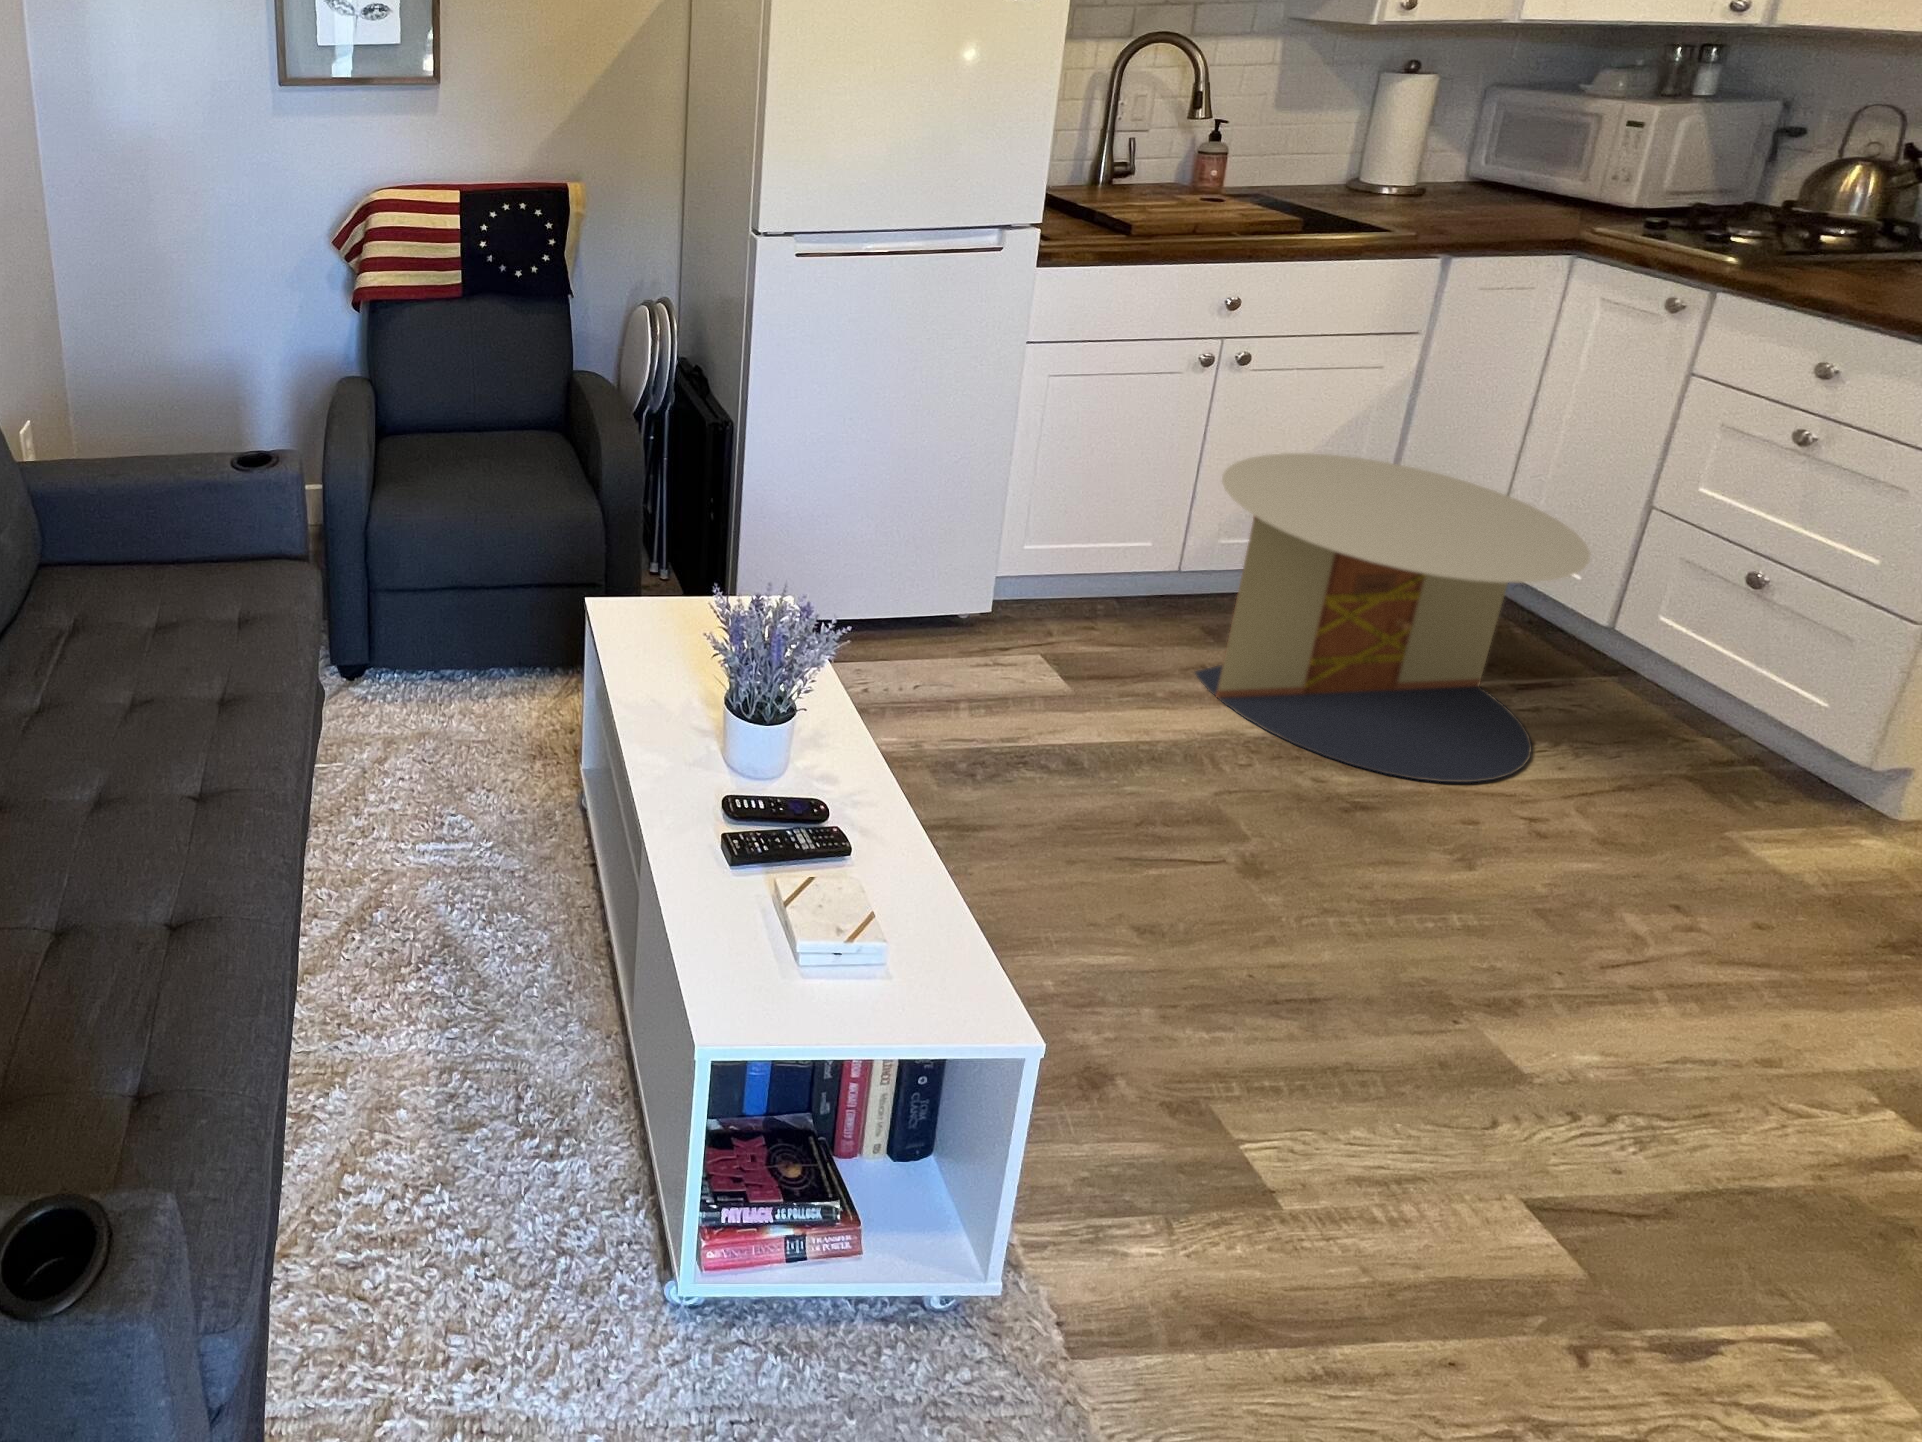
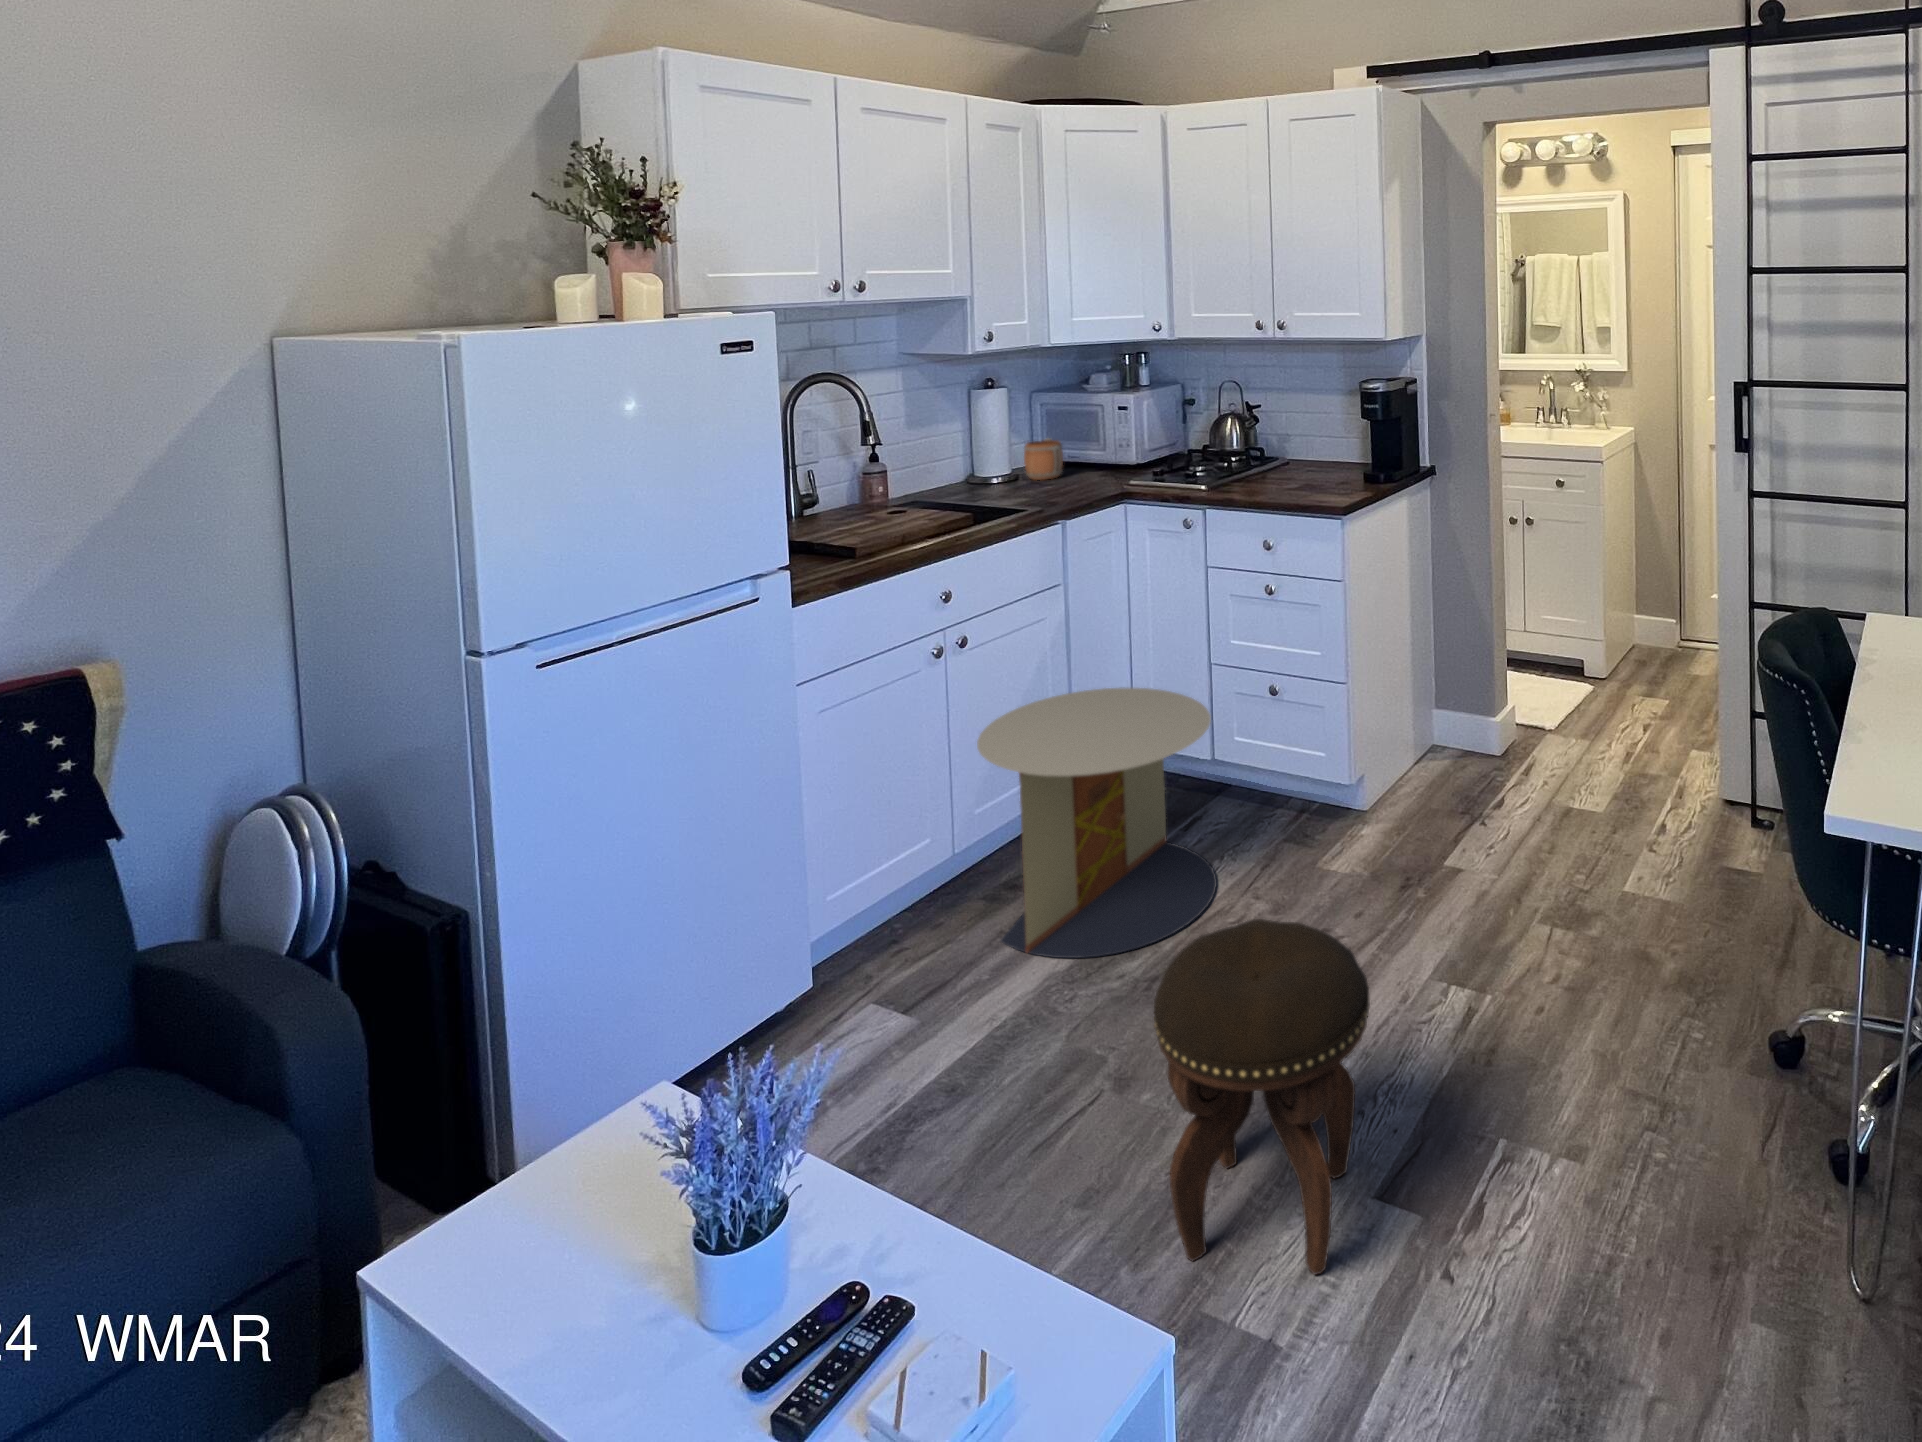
mug: none [1433,146,1505,200] -> present [1024,438,1063,480]
footstool: none [1217,773,1605,1199] -> present [1154,919,1370,1274]

